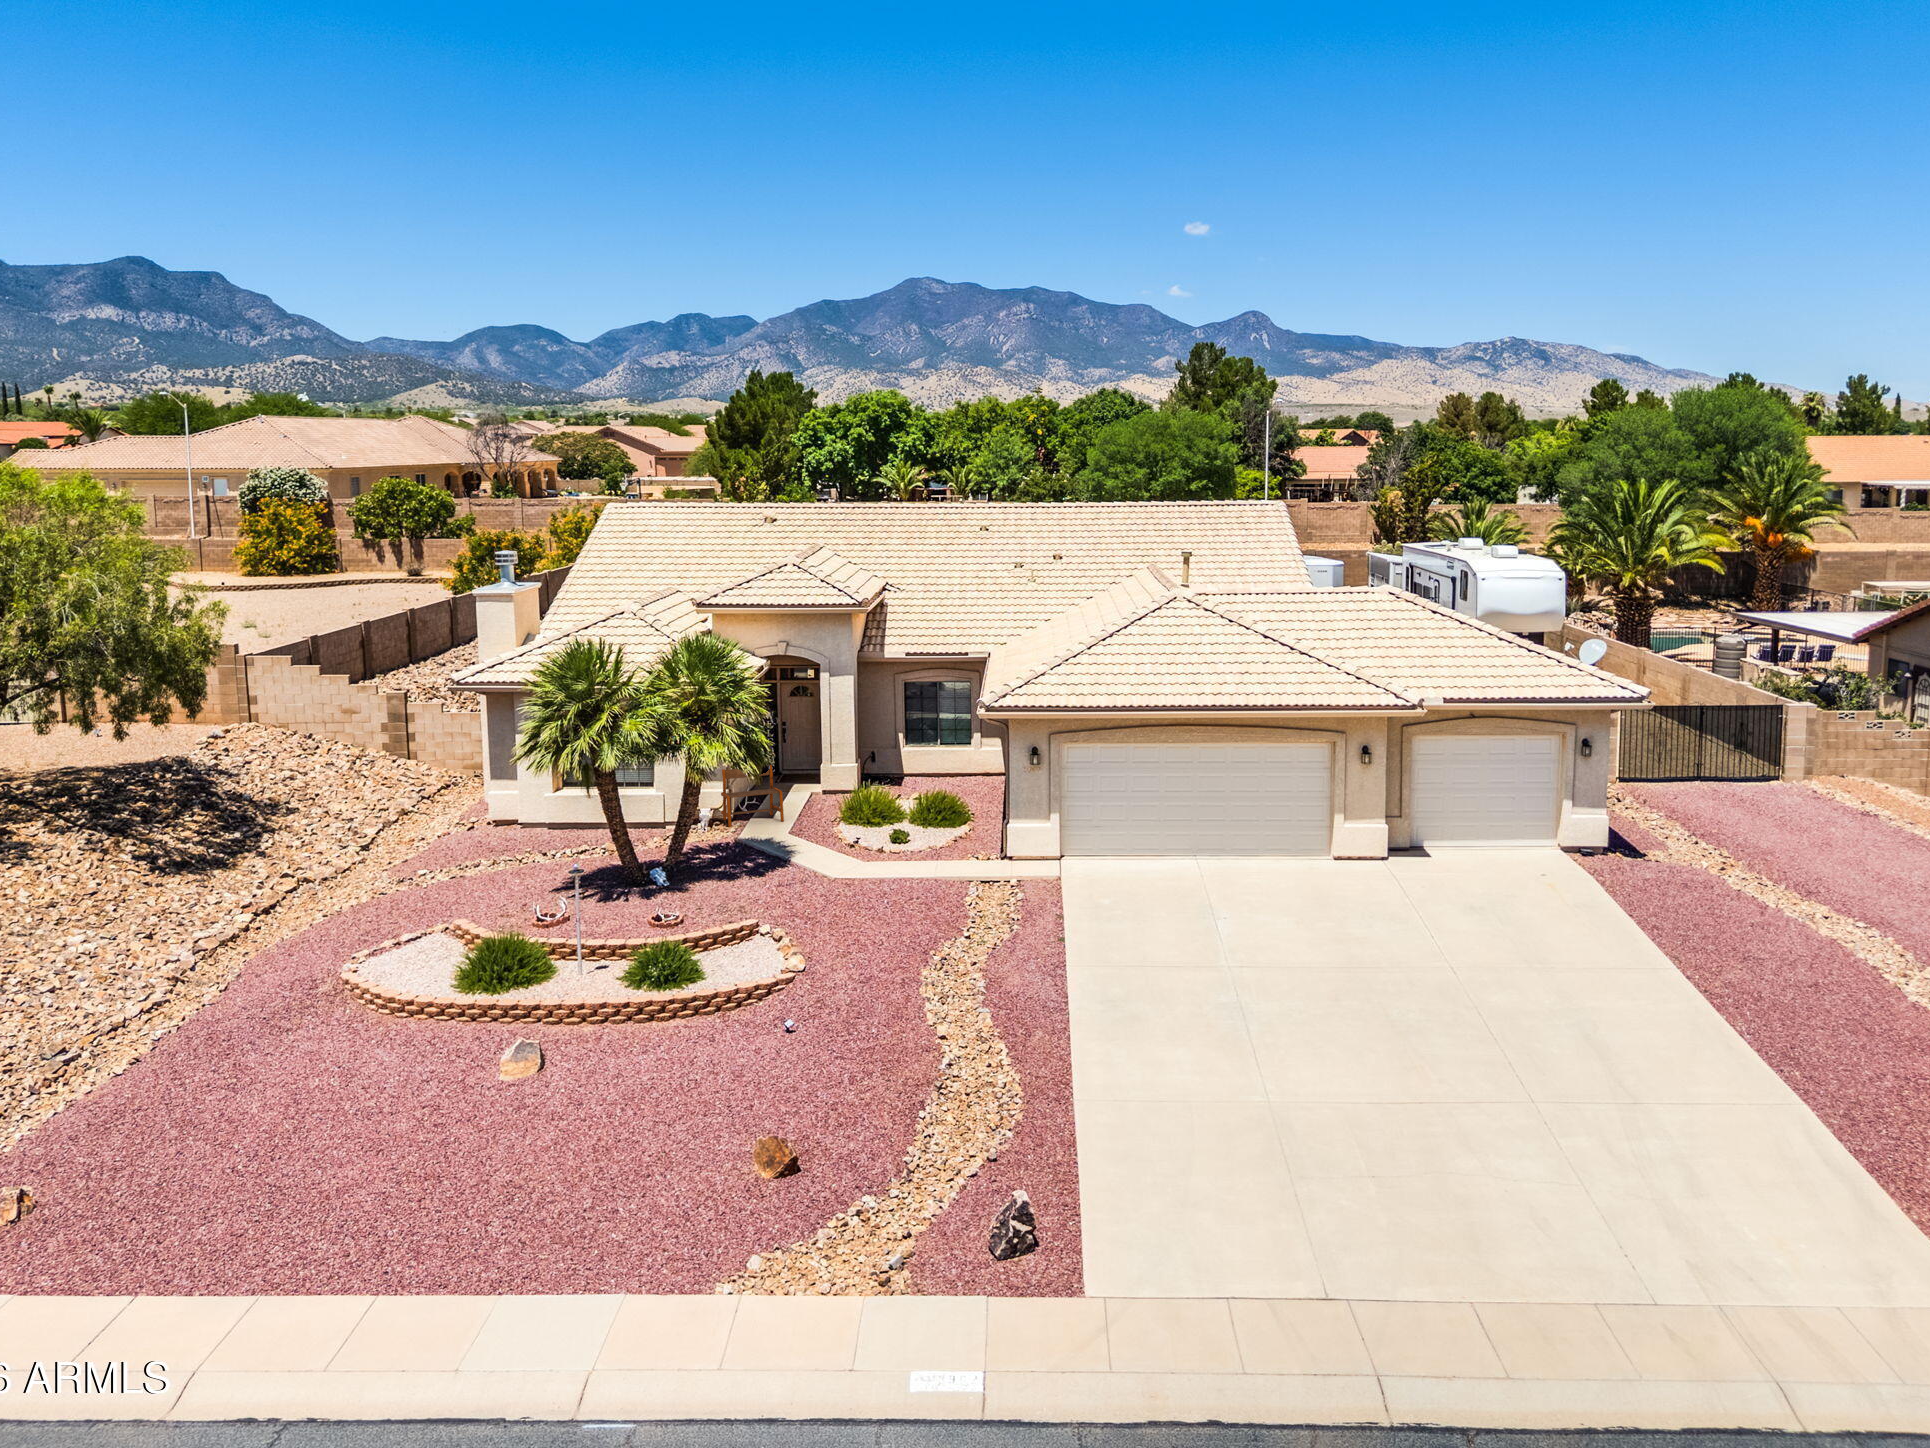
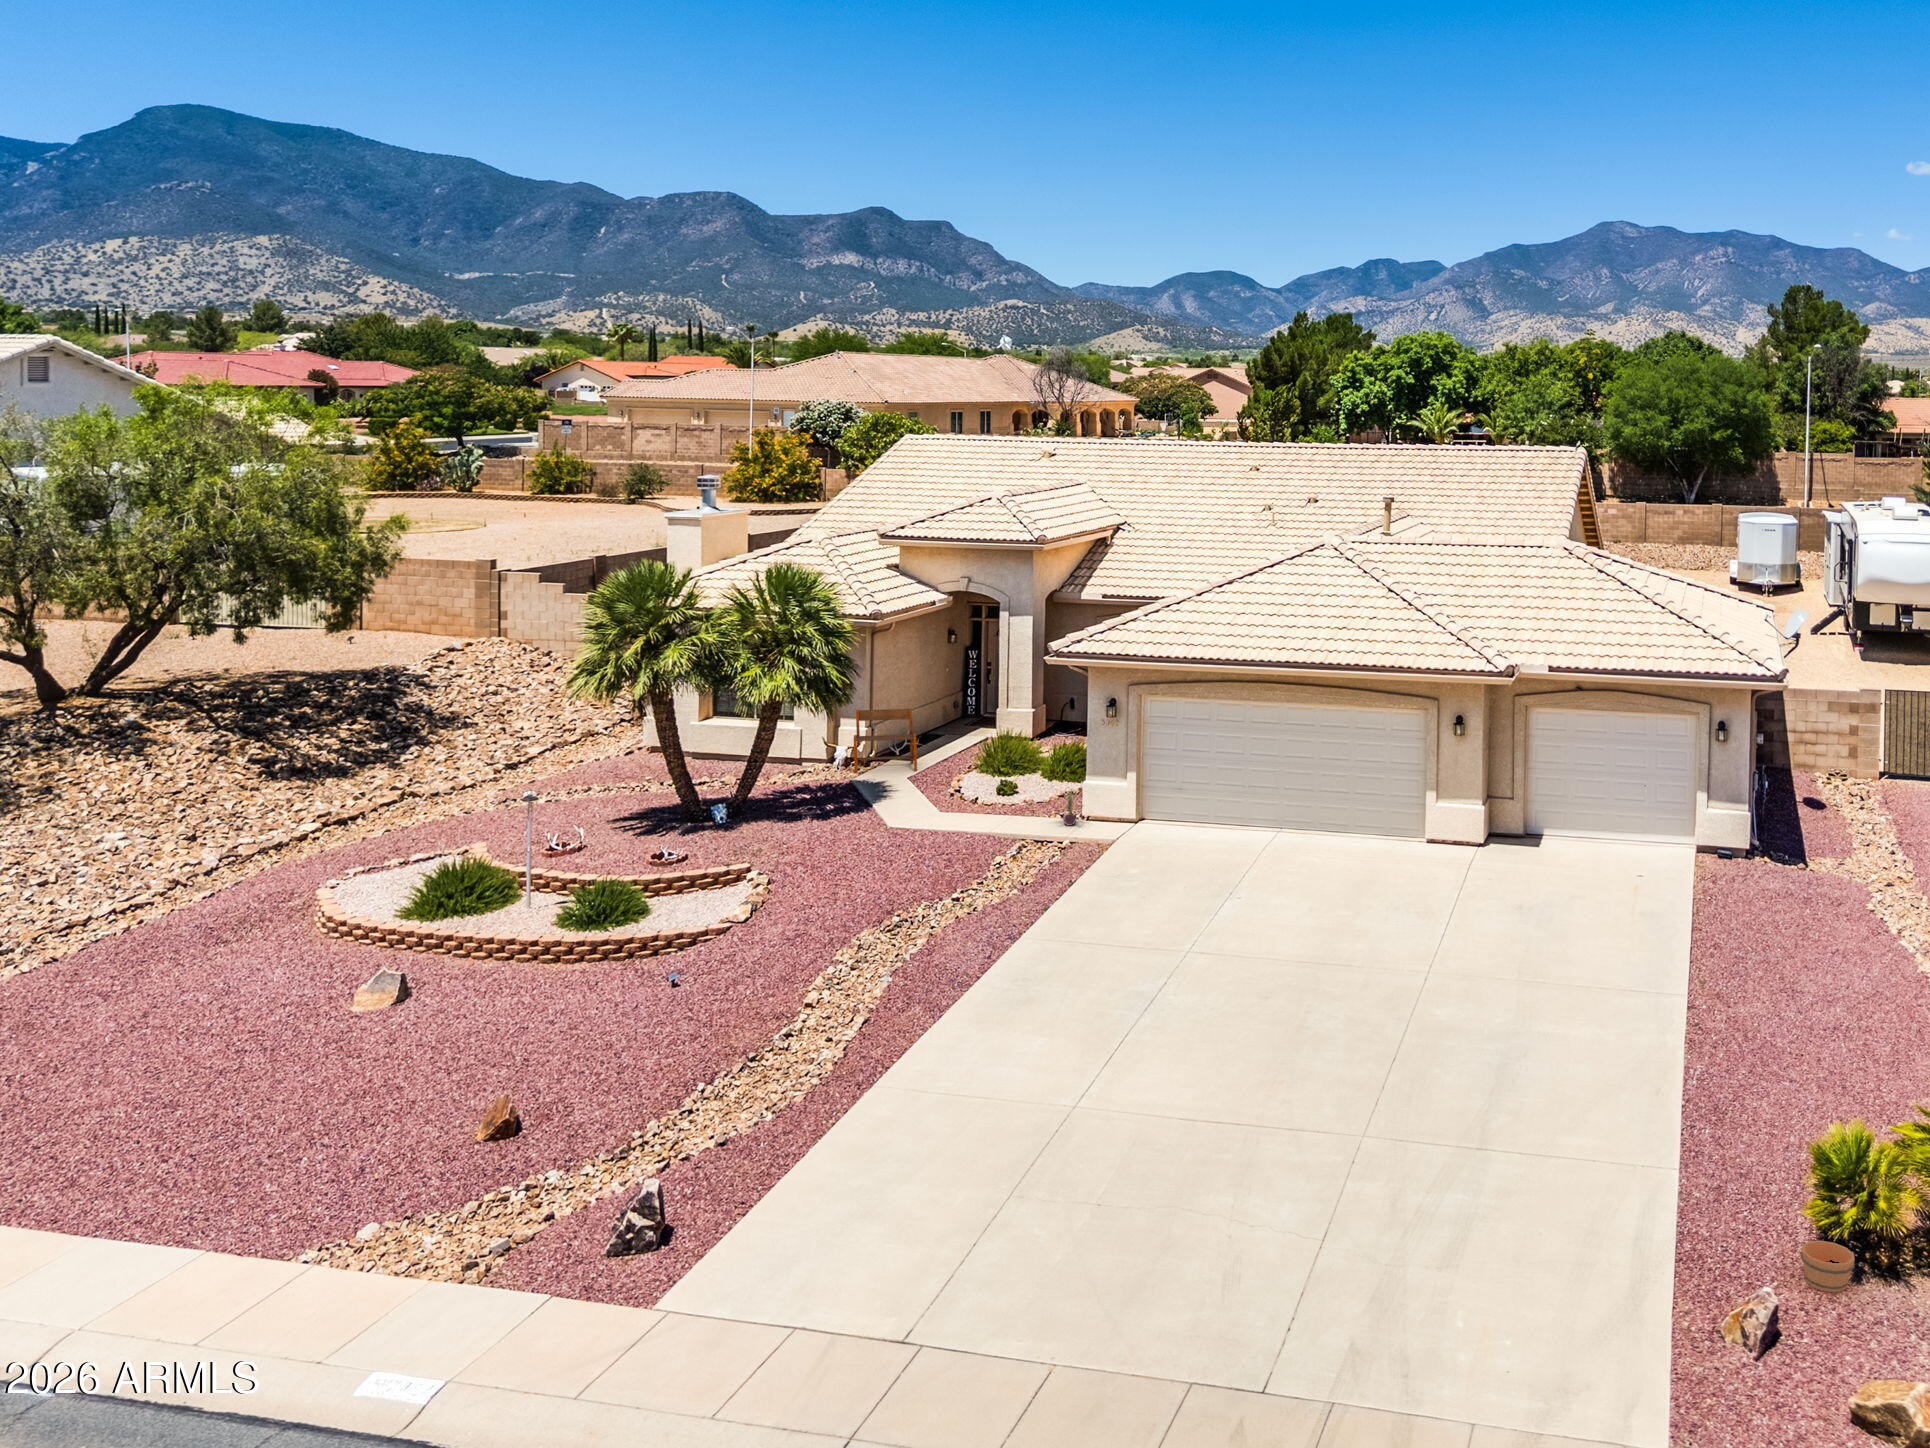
decorative plant: none [953,826,986,859] -> present [1063,789,1079,826]
bucket: none [1858,1118,1901,1154] -> present [1801,1241,1855,1292]

